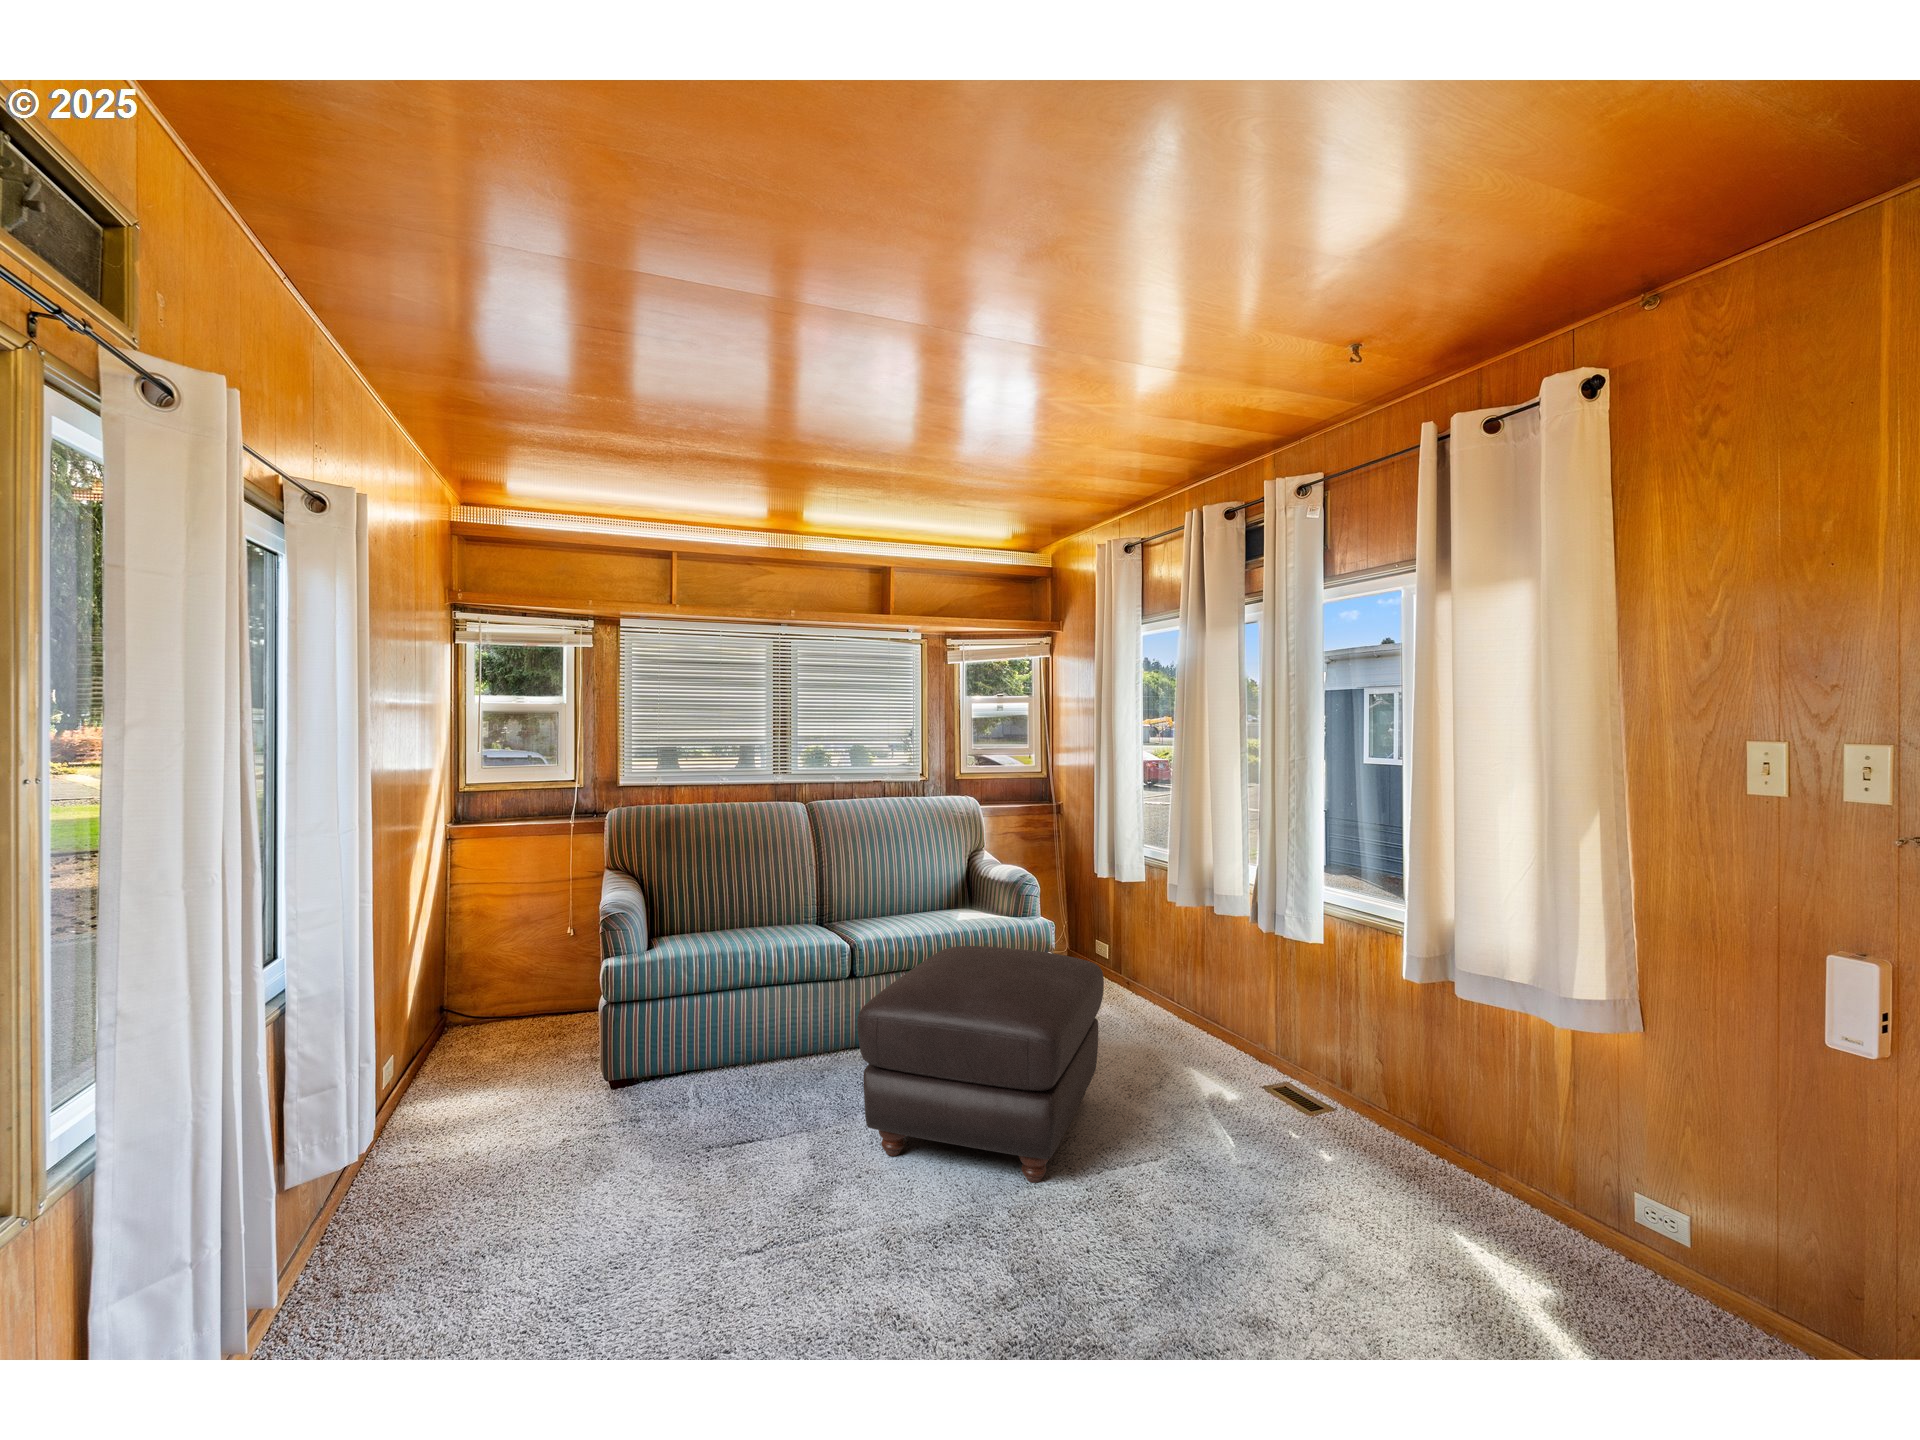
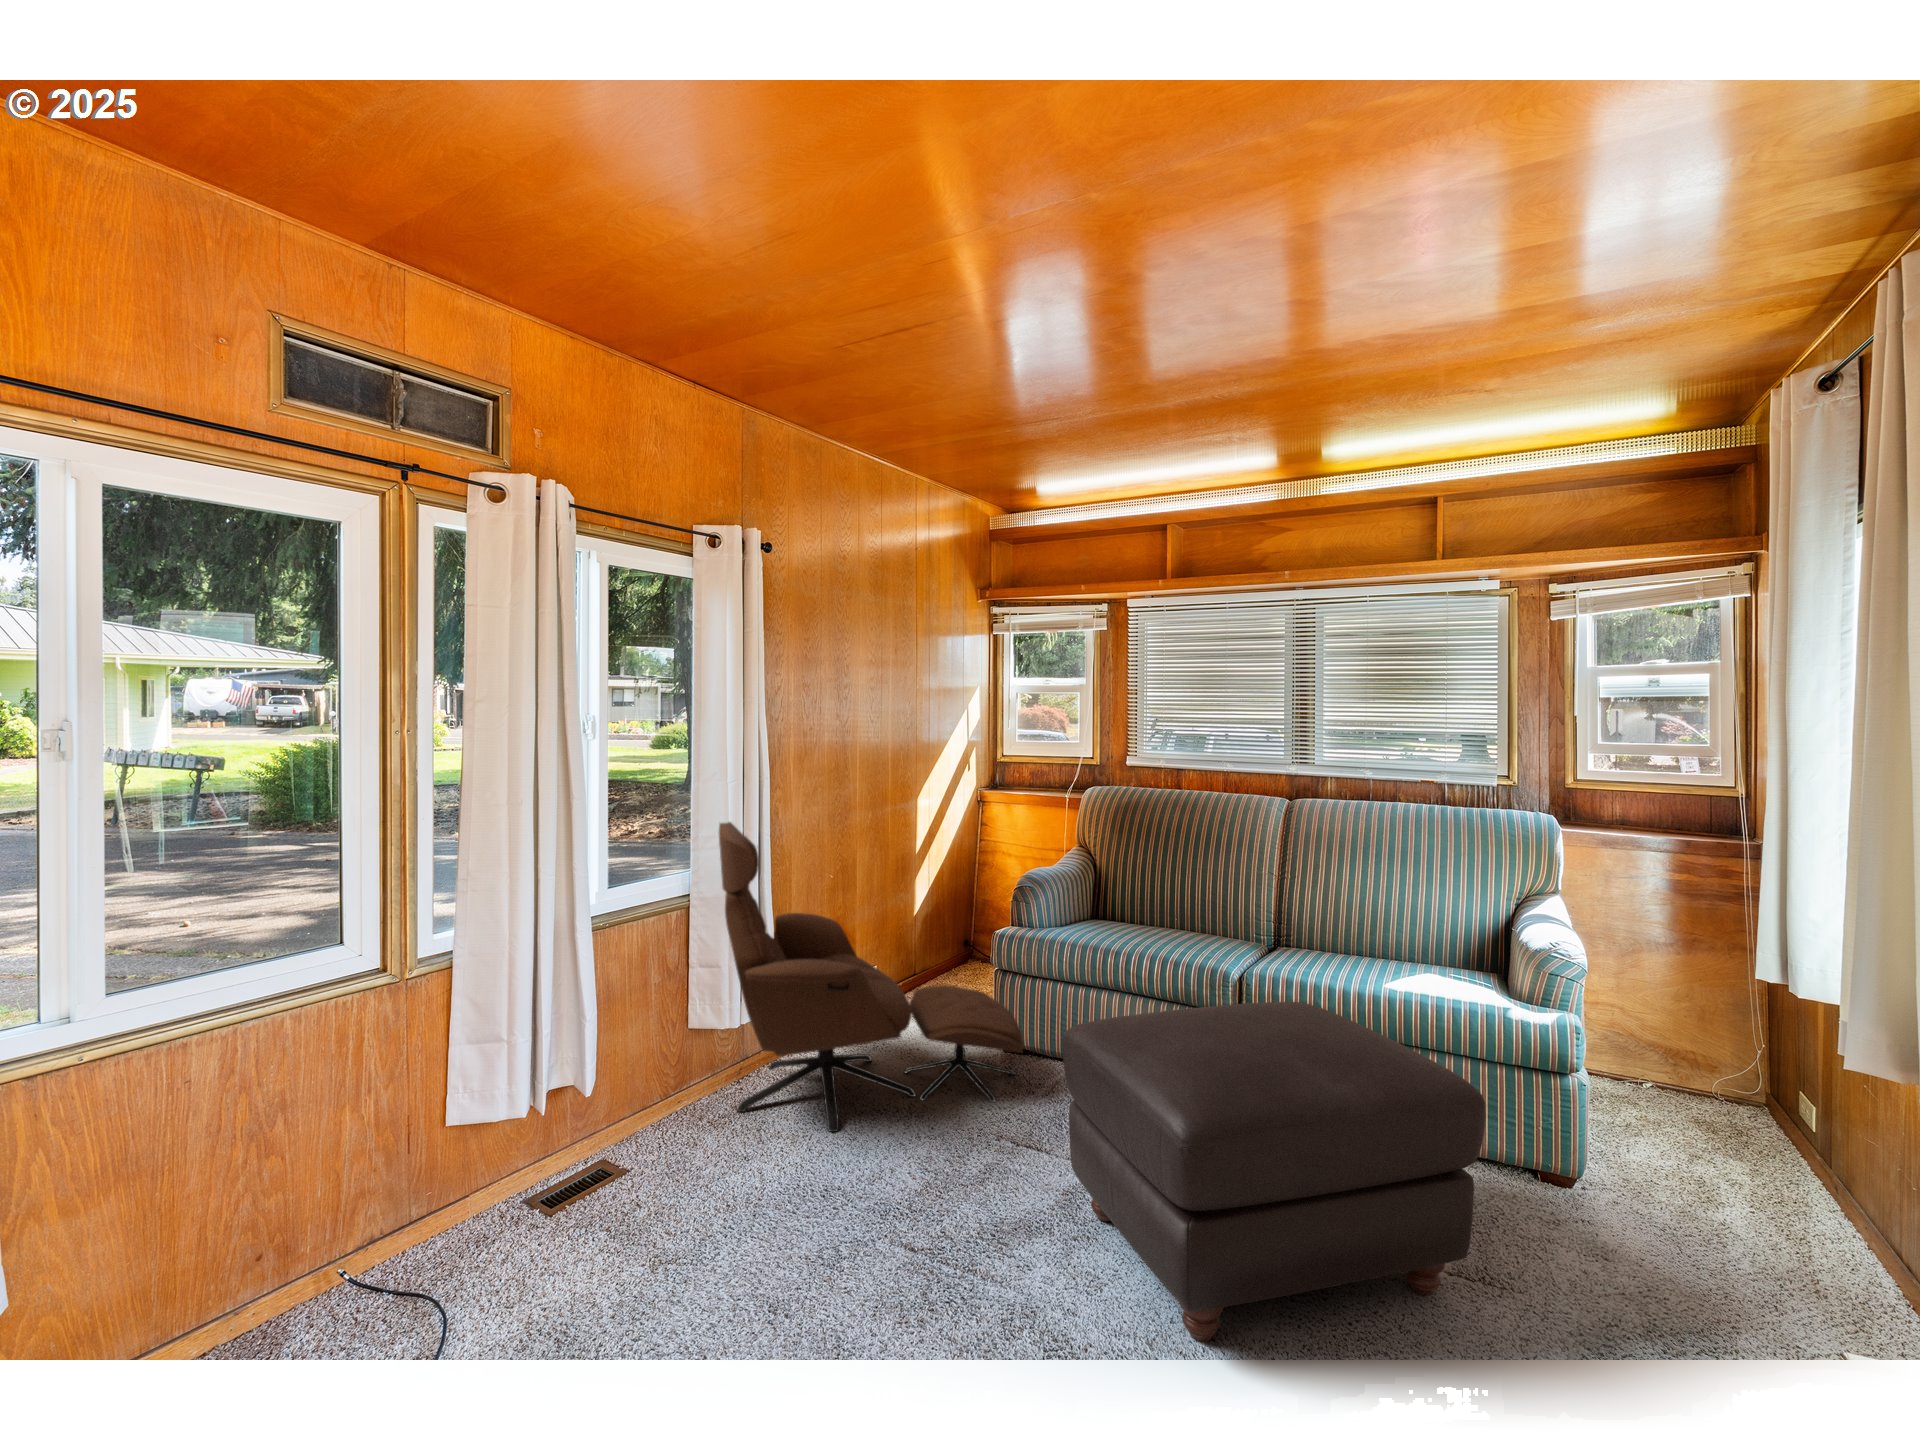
lounge chair: none [324,889,703,1258] -> present [719,822,1024,1132]

